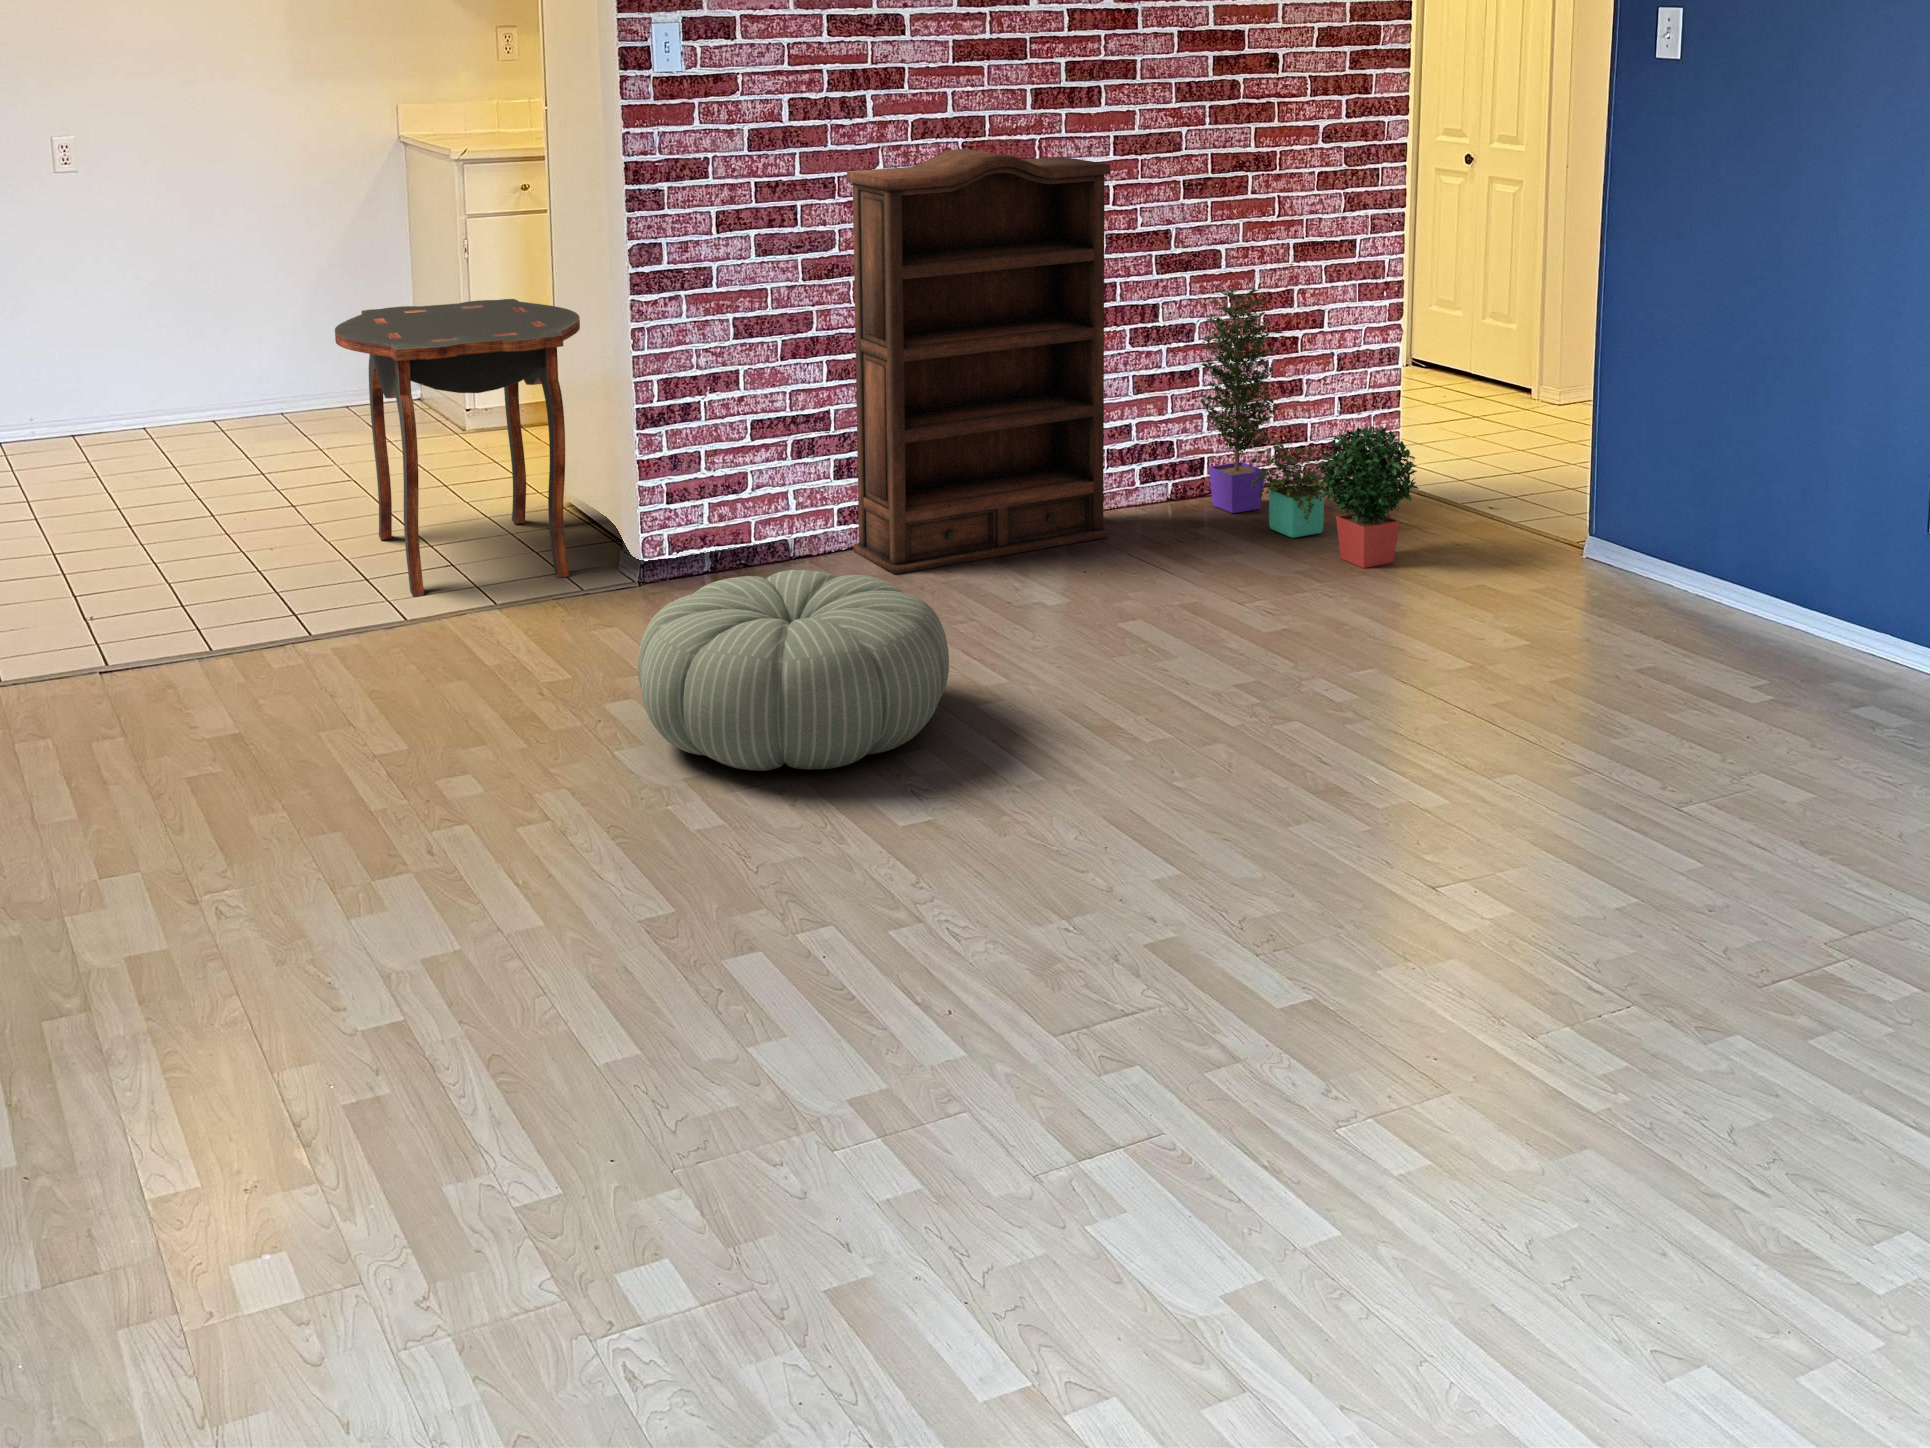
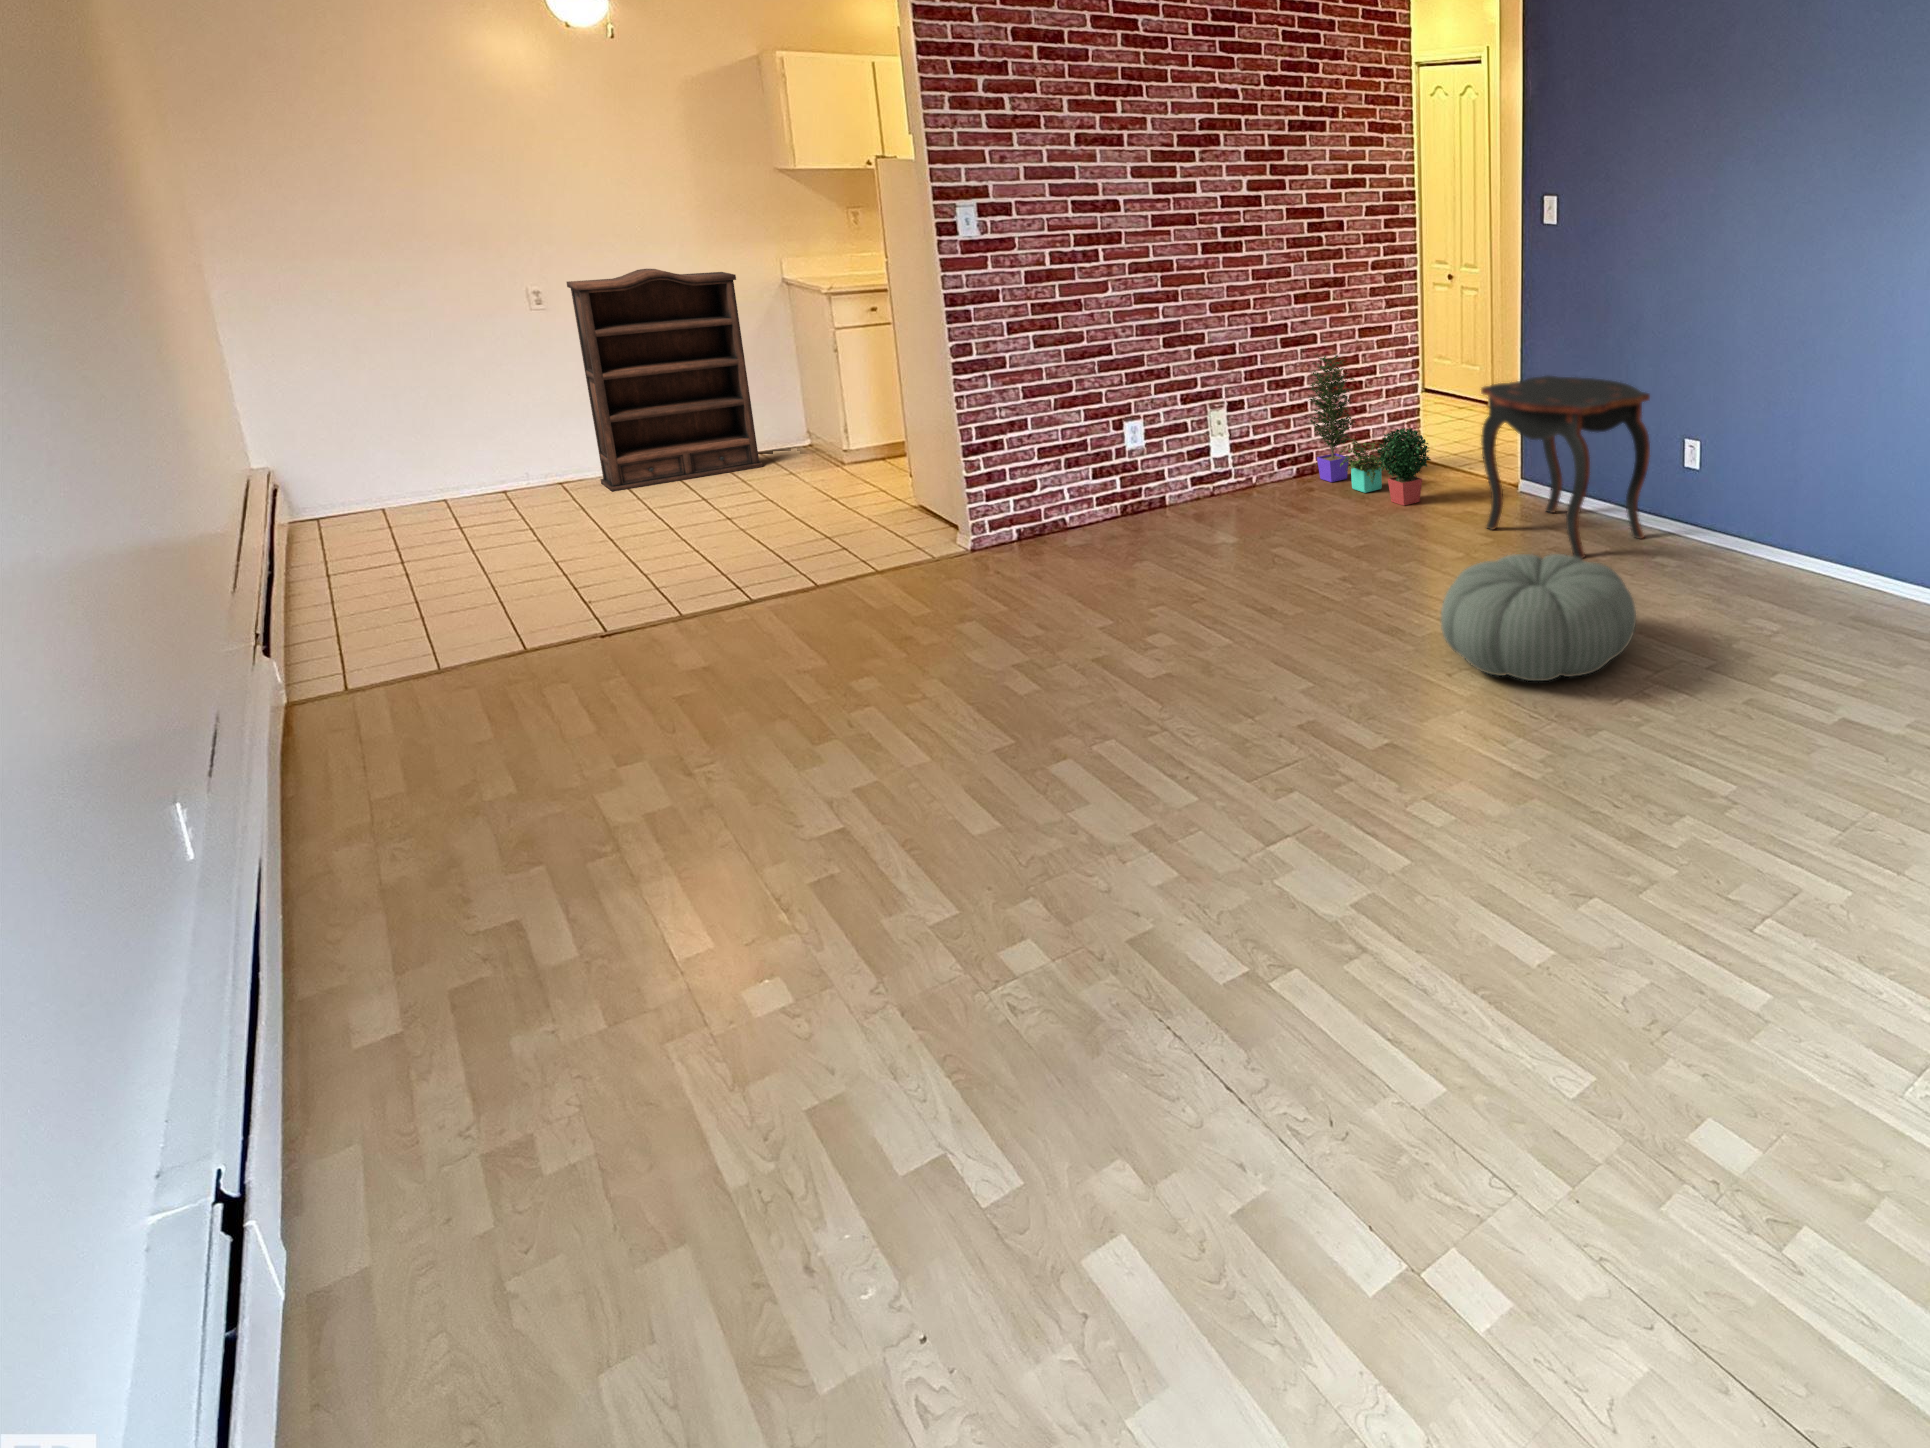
bookshelf: present [847,149,1110,575] -> present [567,269,763,492]
side table: present [335,299,580,597] -> present [1481,375,1650,559]
pouf: present [638,570,949,771] -> present [1441,554,1636,681]

